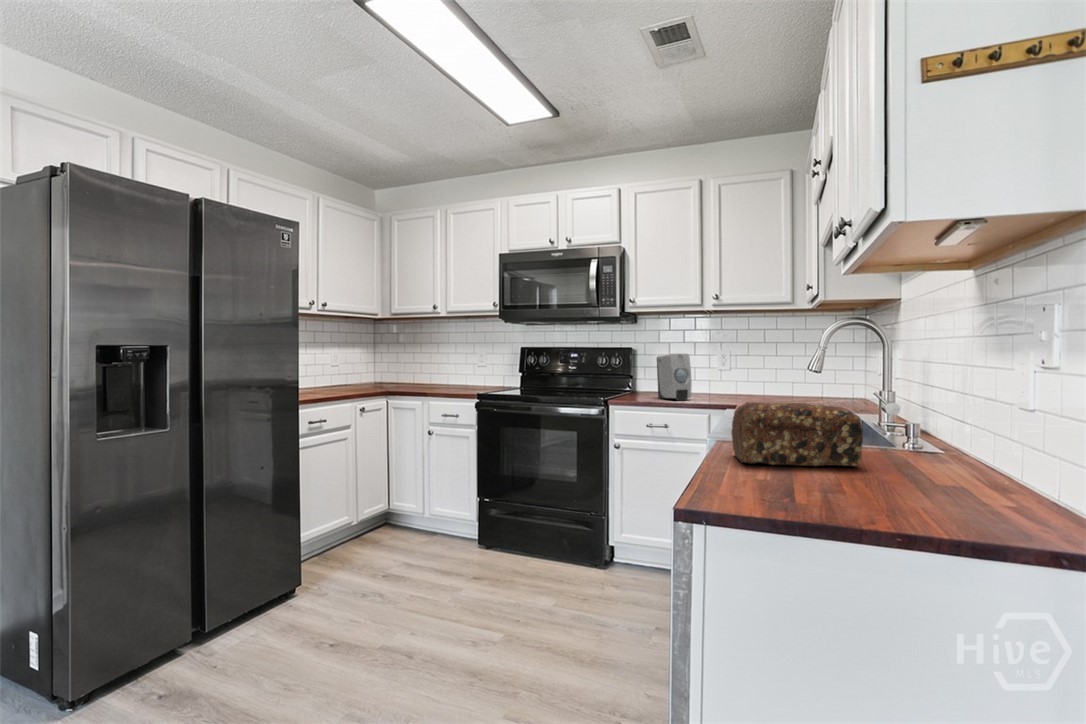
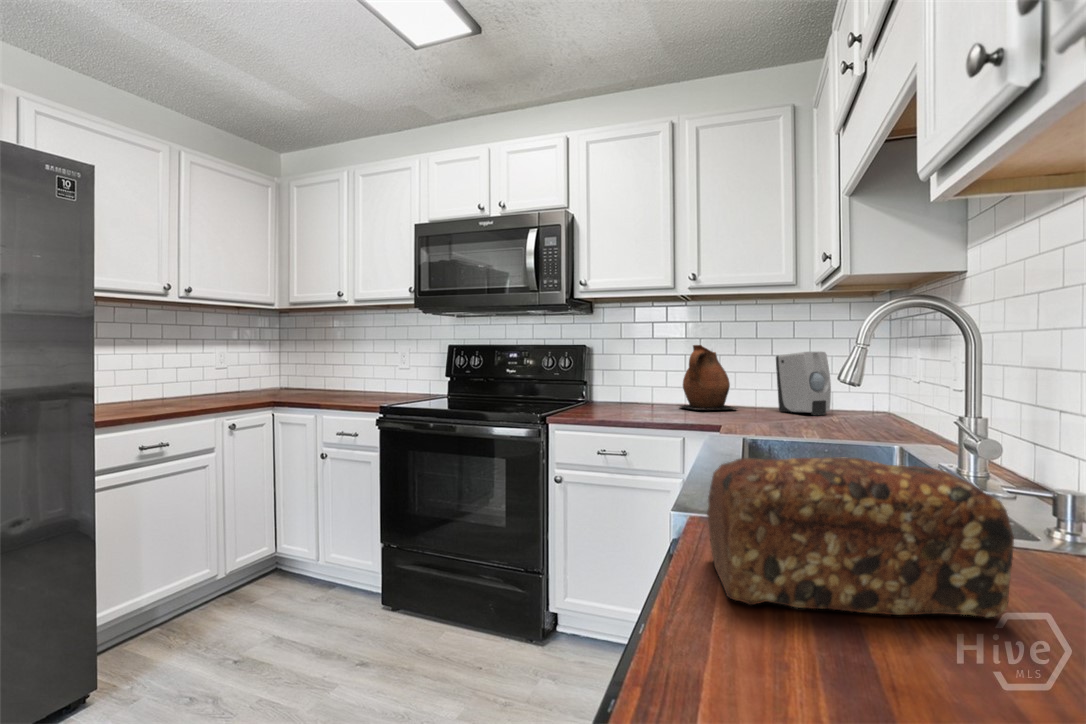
ceramic pitcher: none [703,347,751,397] -> present [680,345,737,410]
soap dispenser: present [657,354,692,400] -> present [776,352,831,415]

